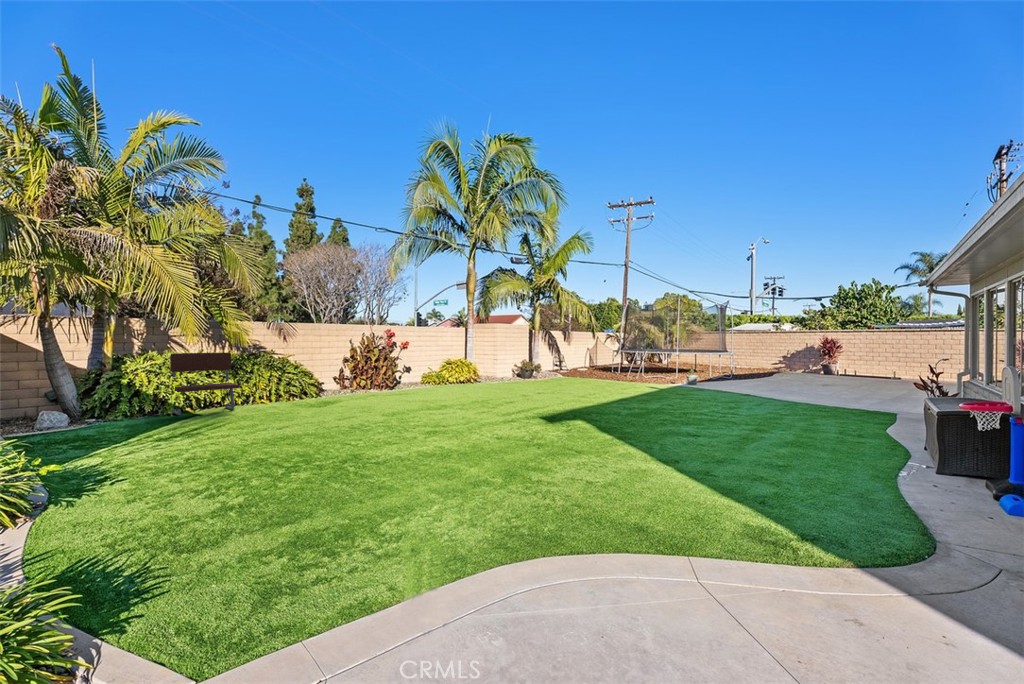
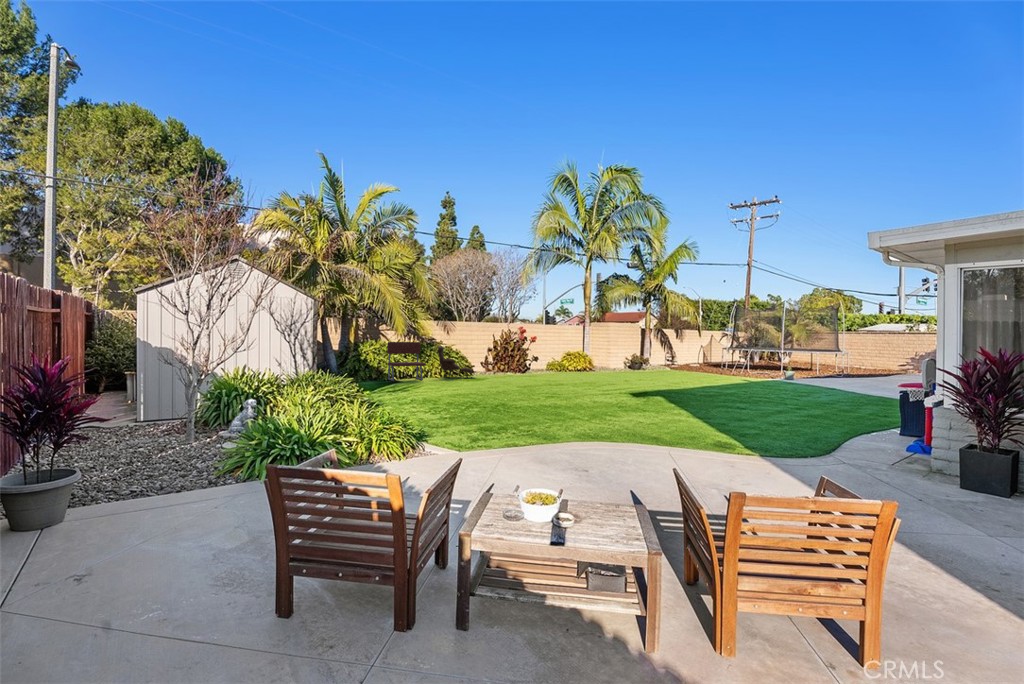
lounge chair: none [263,357,319,404] -> present [438,346,472,378]

